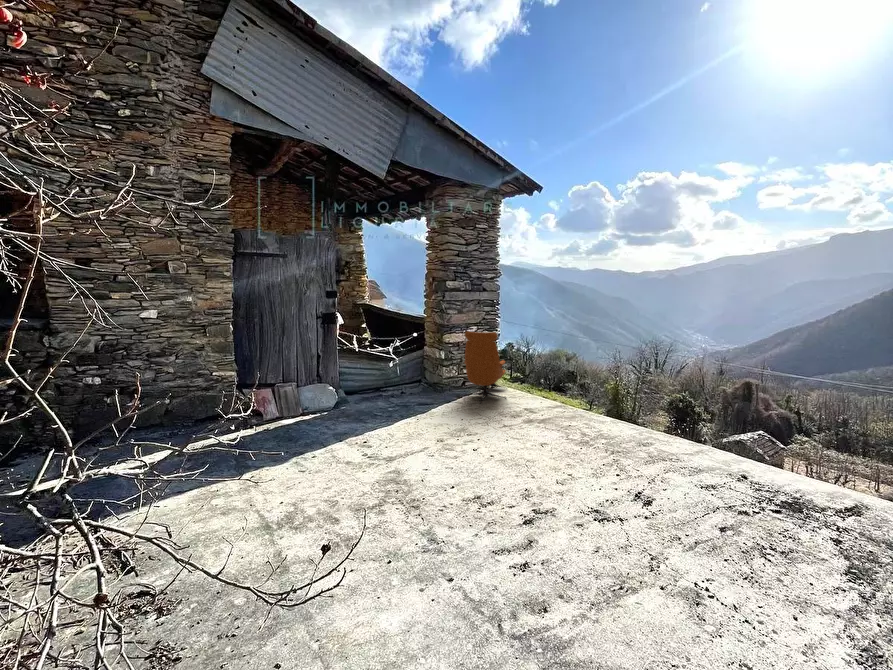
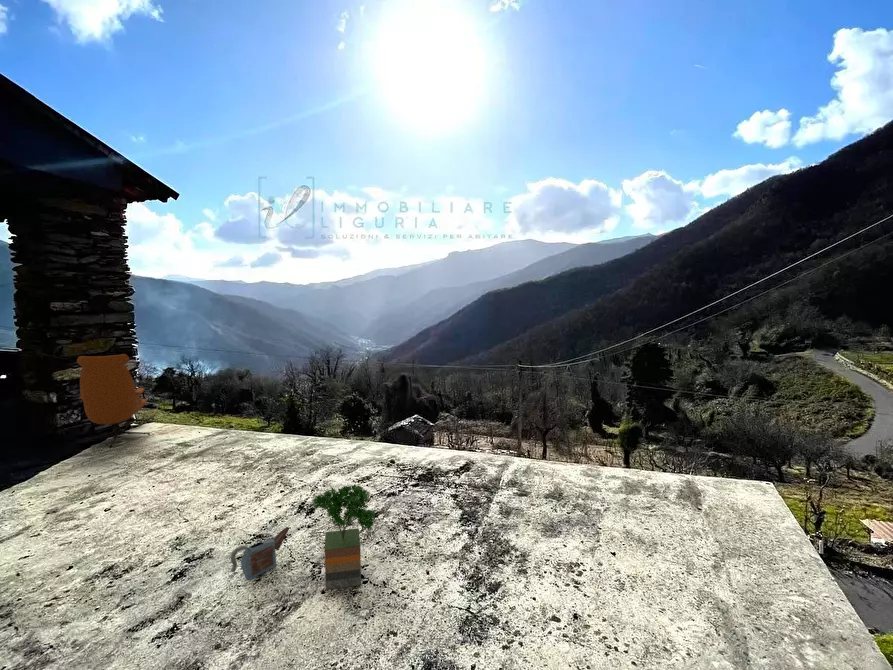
potted tree: none [655,483,734,601] -> present [312,484,376,590]
watering can: none [571,510,627,548] -> present [231,527,289,580]

